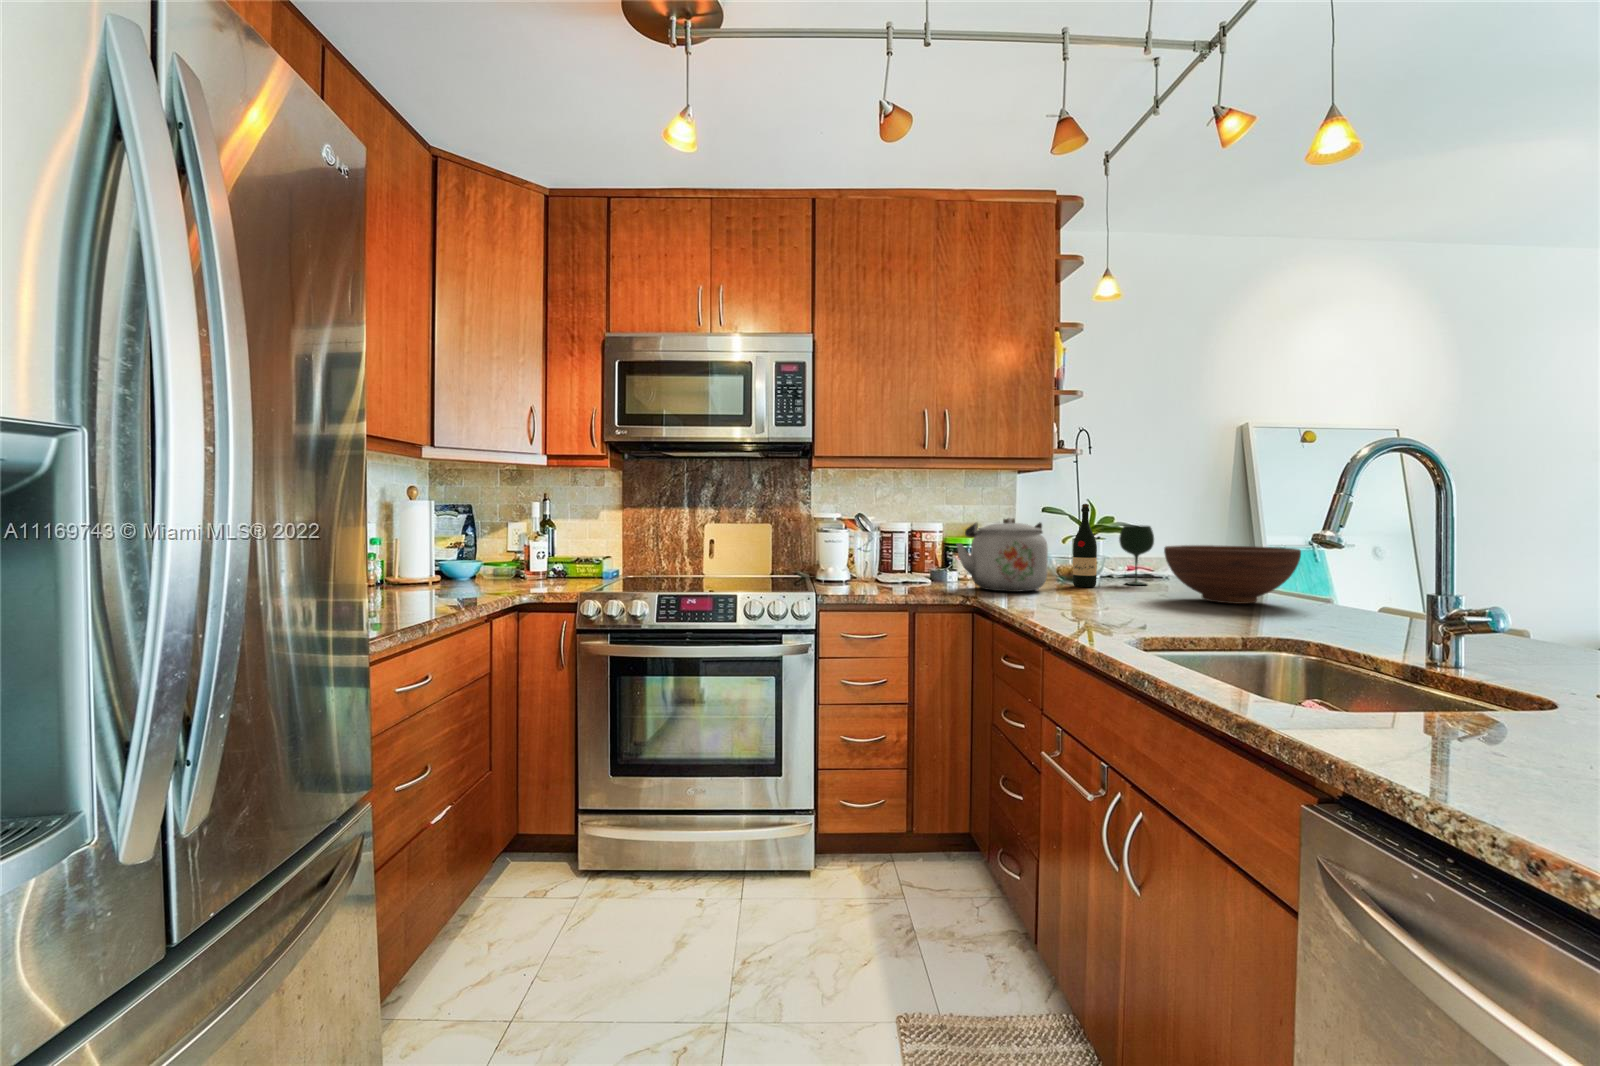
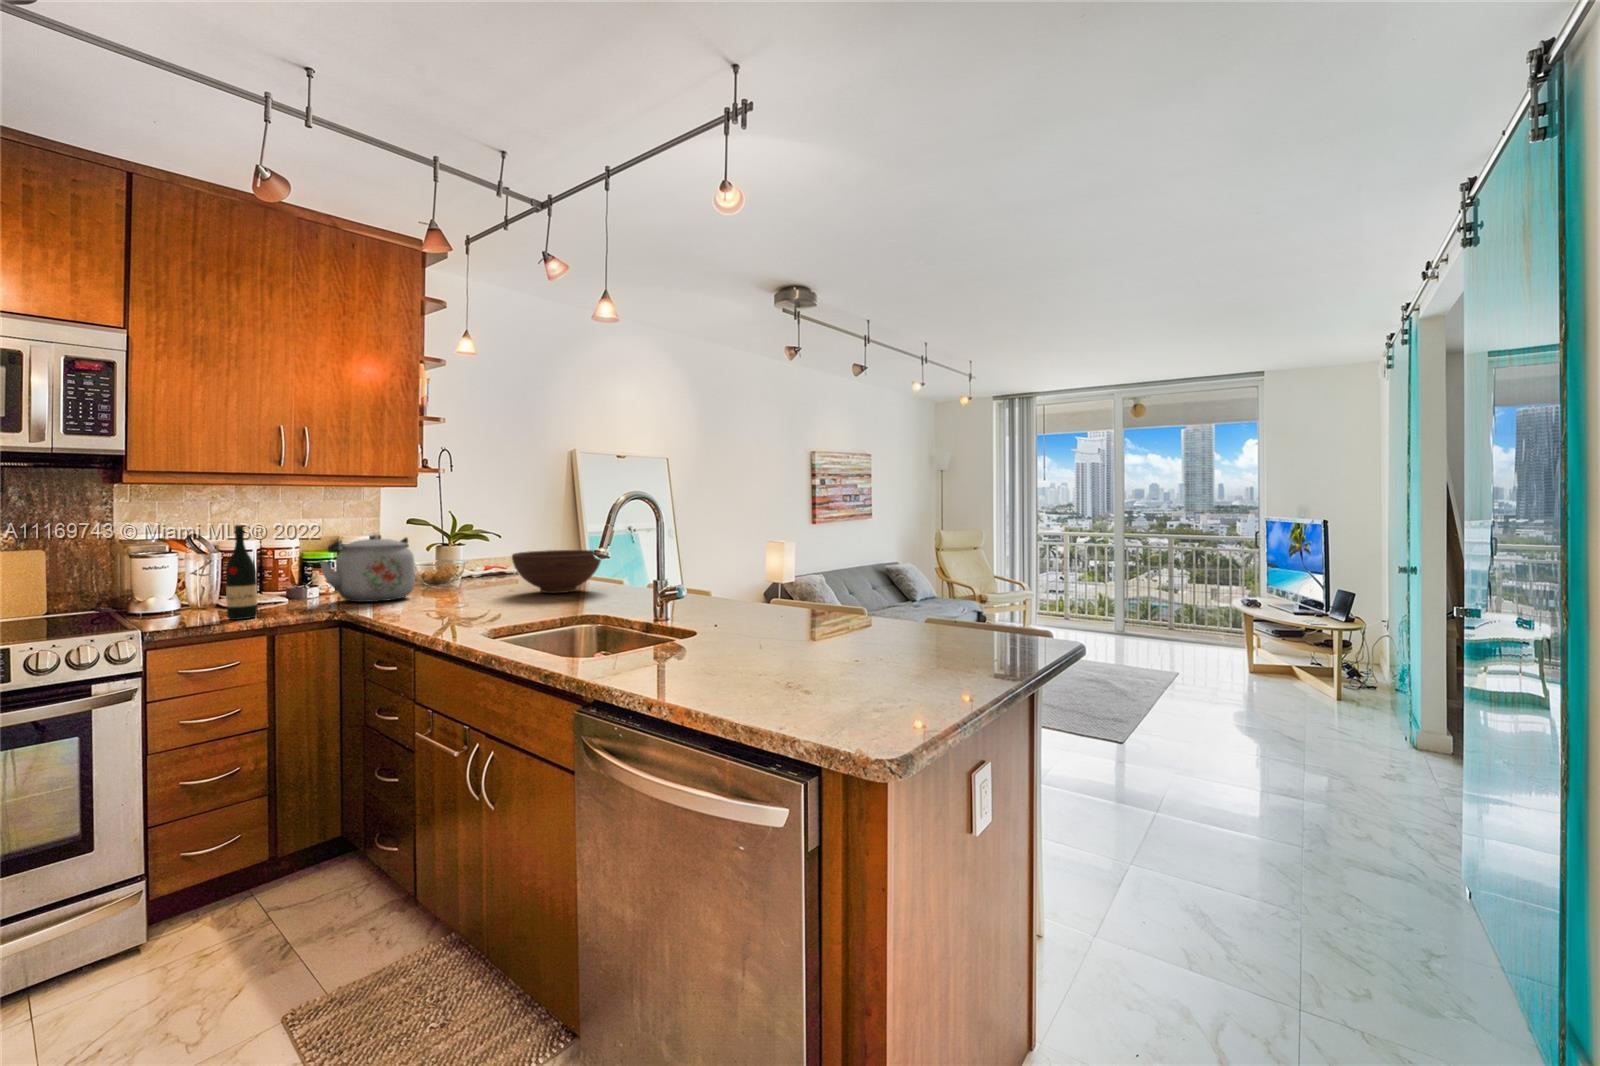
wine bottle: present [1073,504,1097,587] -> present [226,525,258,620]
wine glass: present [1119,525,1154,585] -> none [478,535,506,584]

